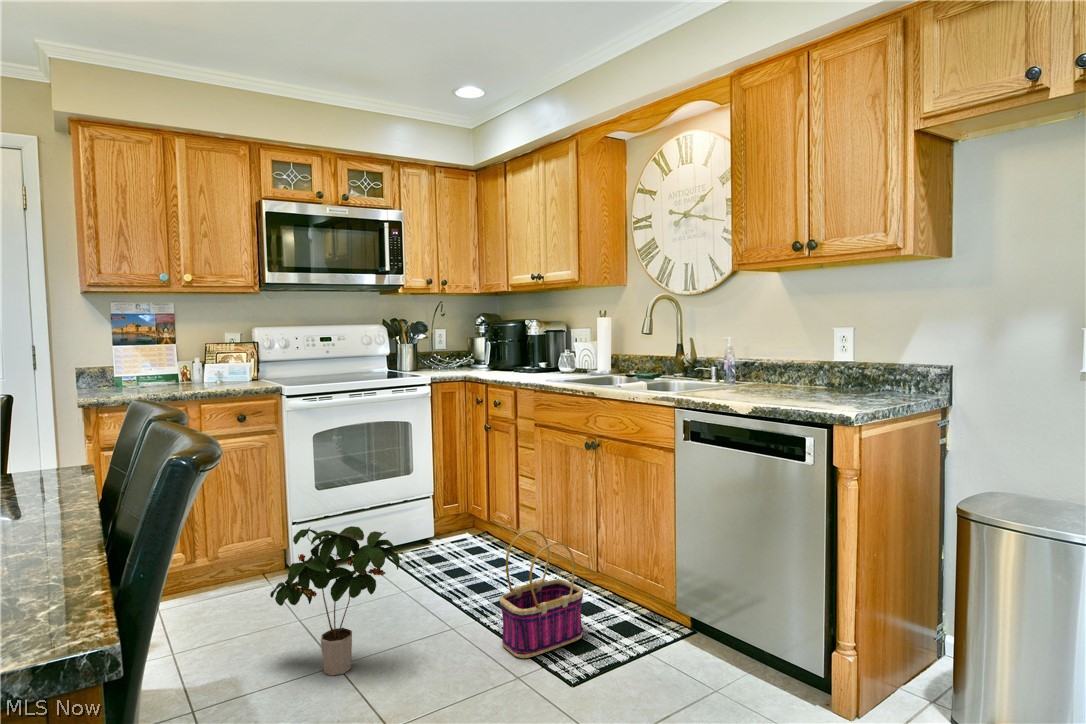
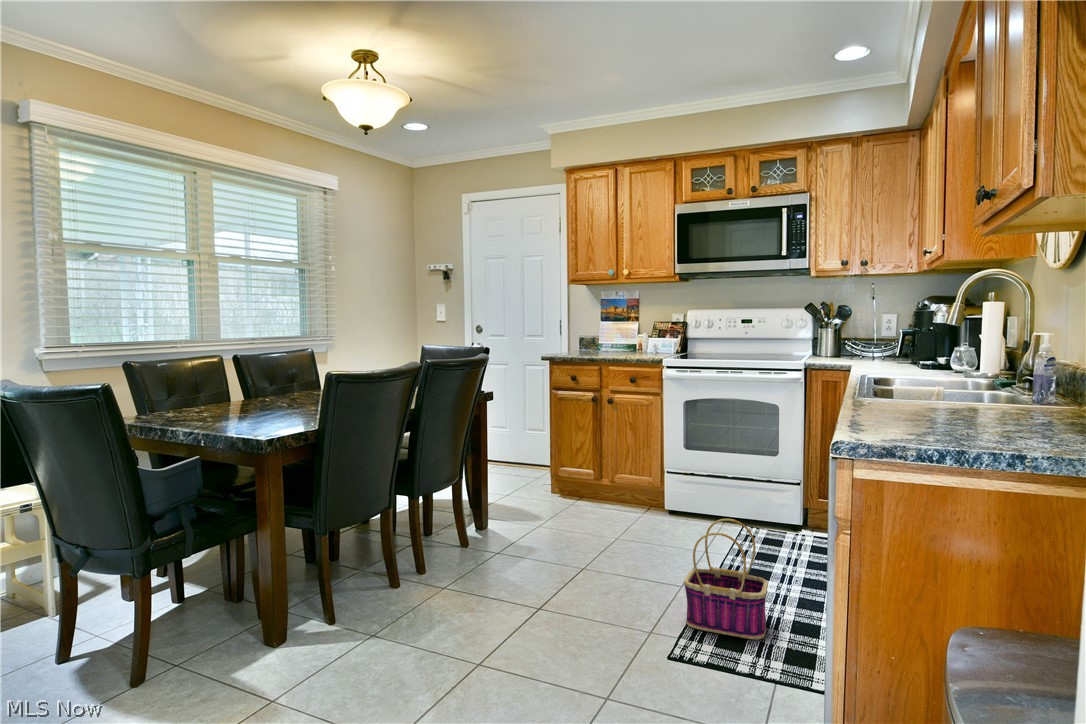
potted plant: present [270,526,400,675] -> none [566,466,623,577]

